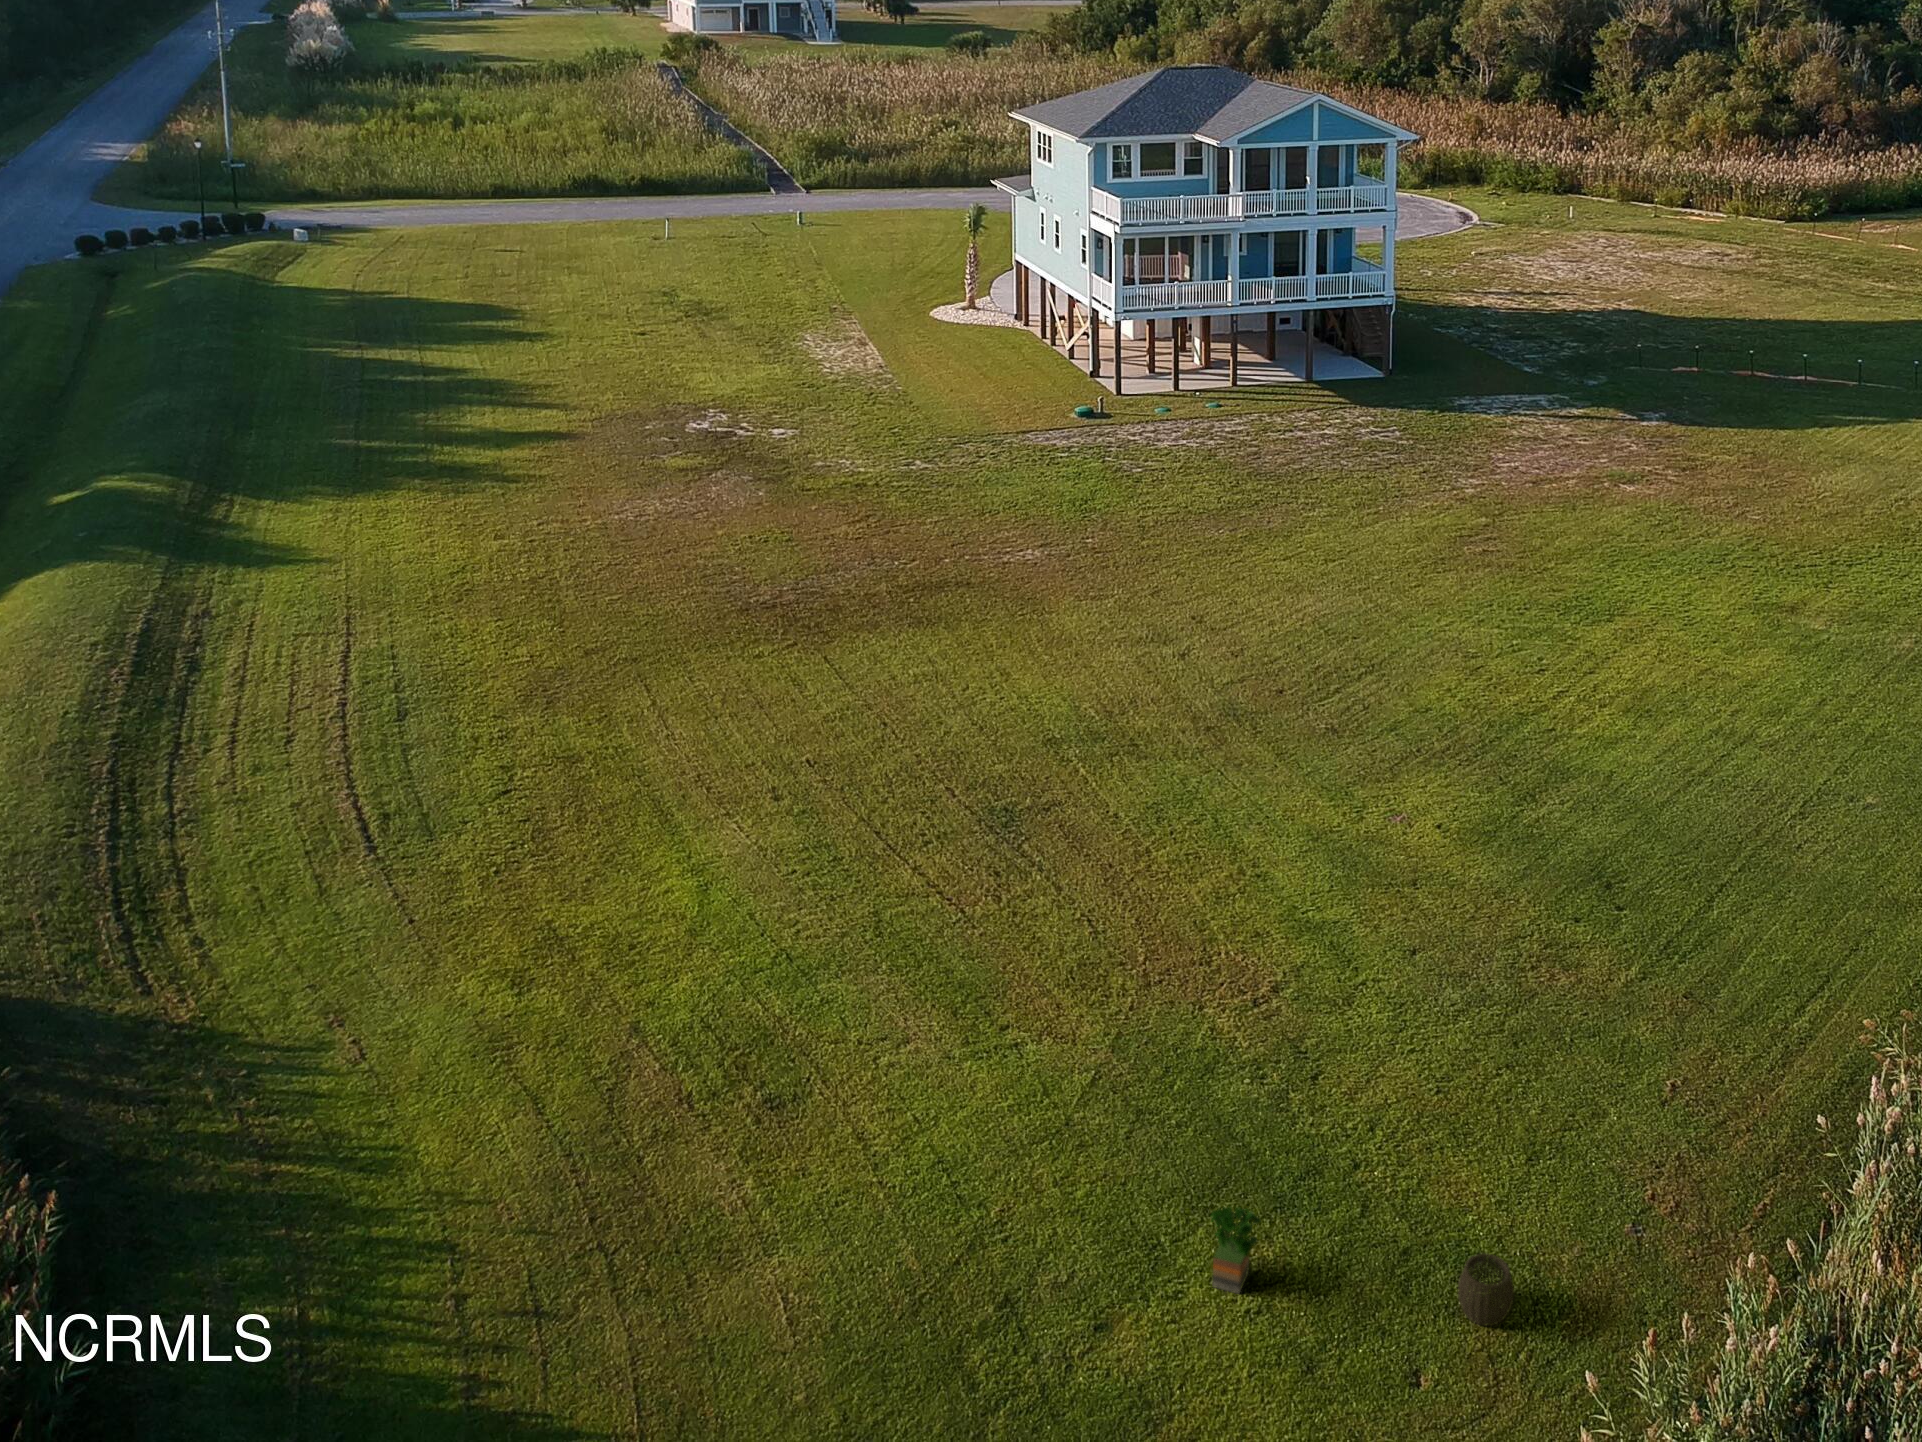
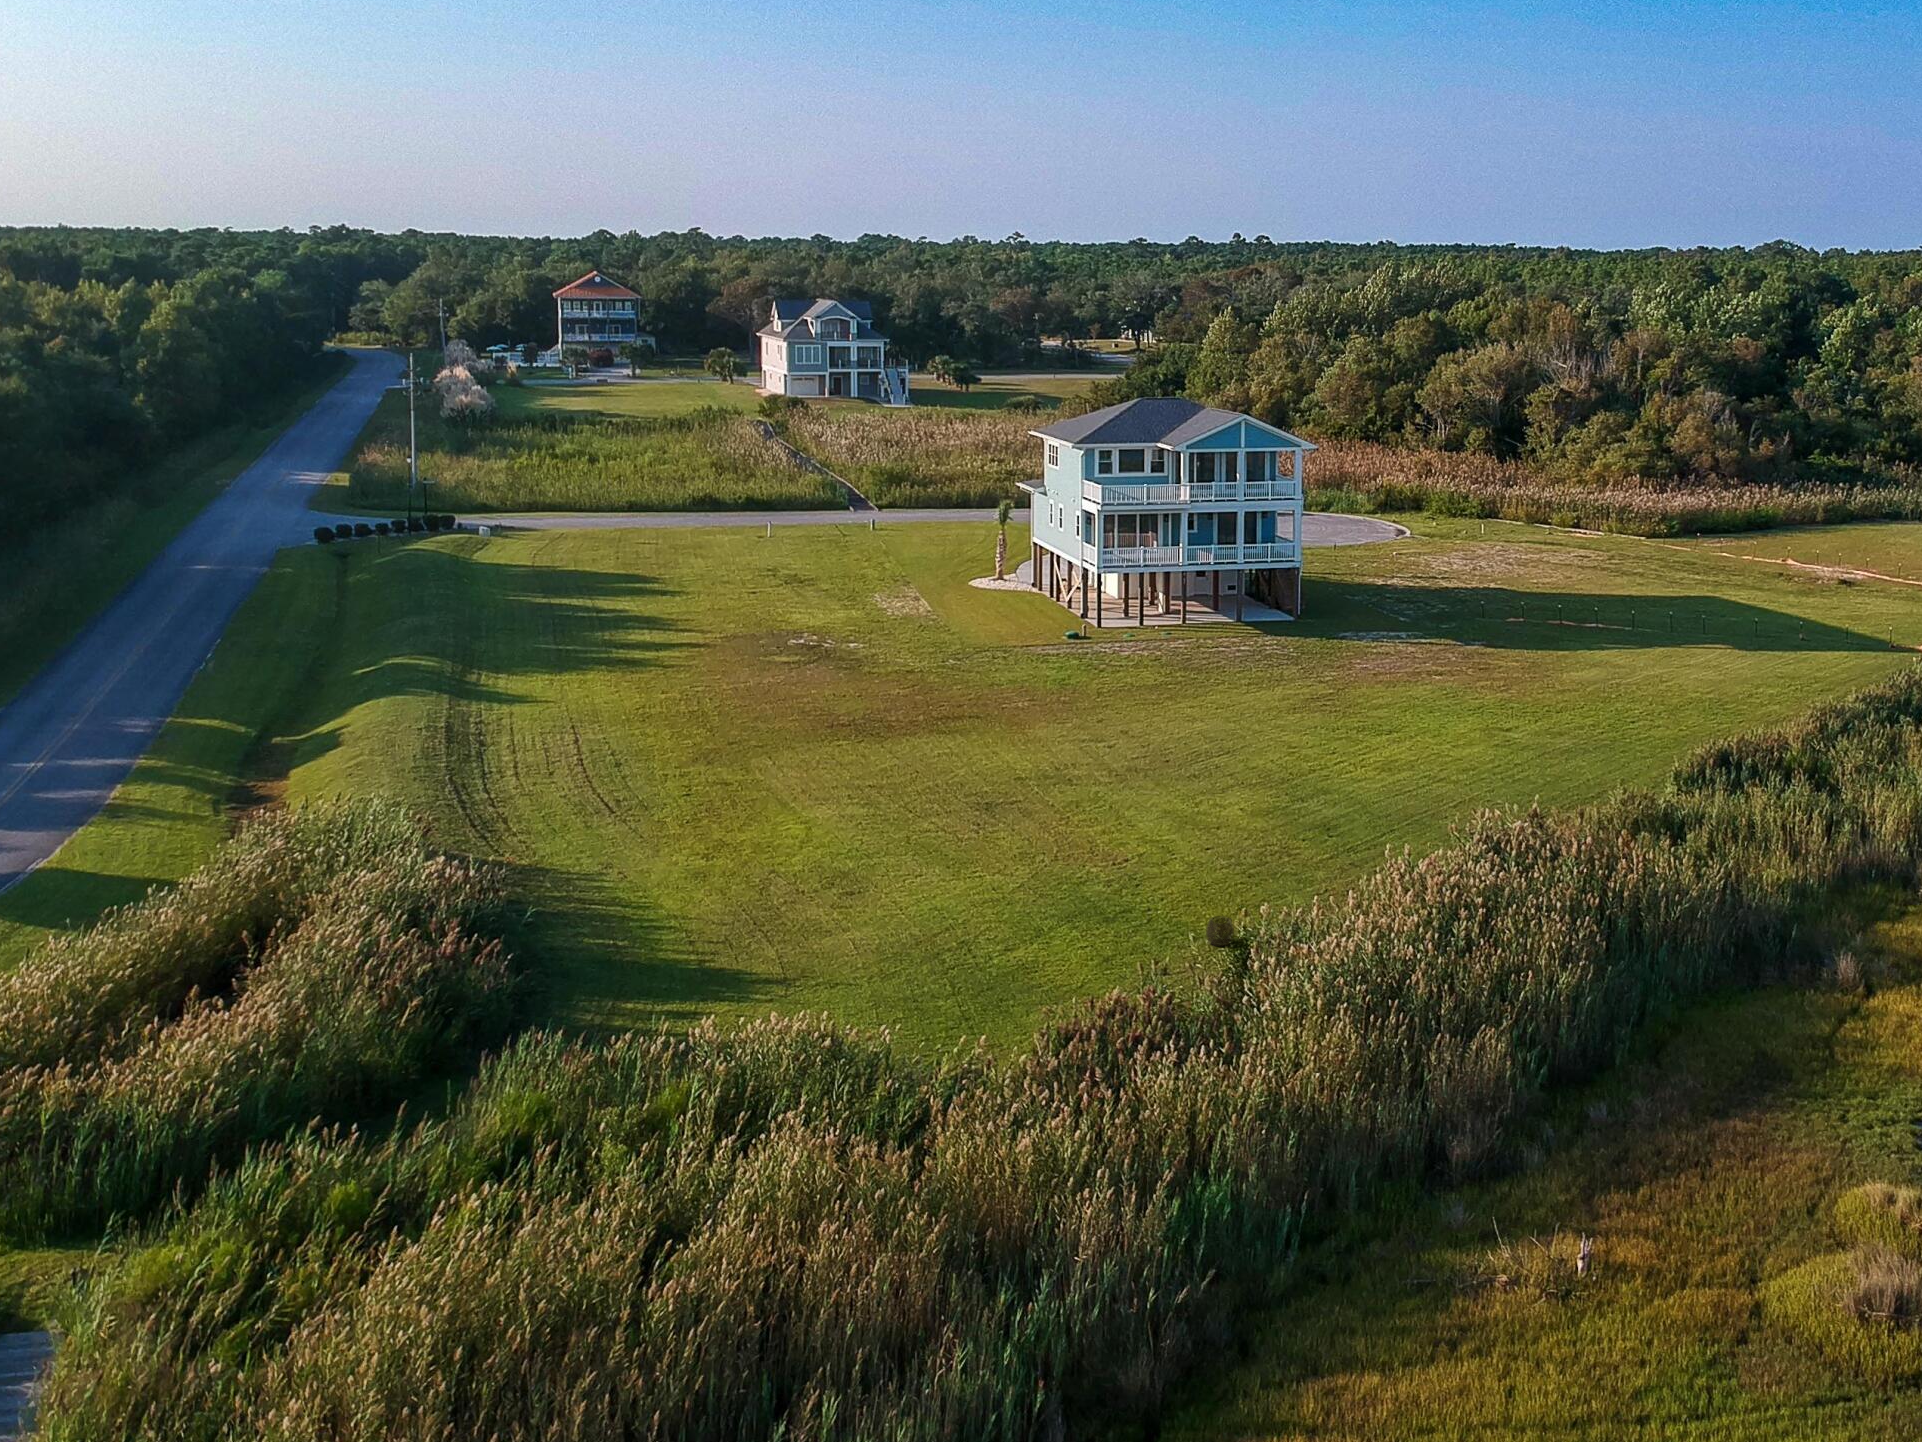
potted tree: present [1211,1206,1261,1293] -> none [1084,894,1110,937]

